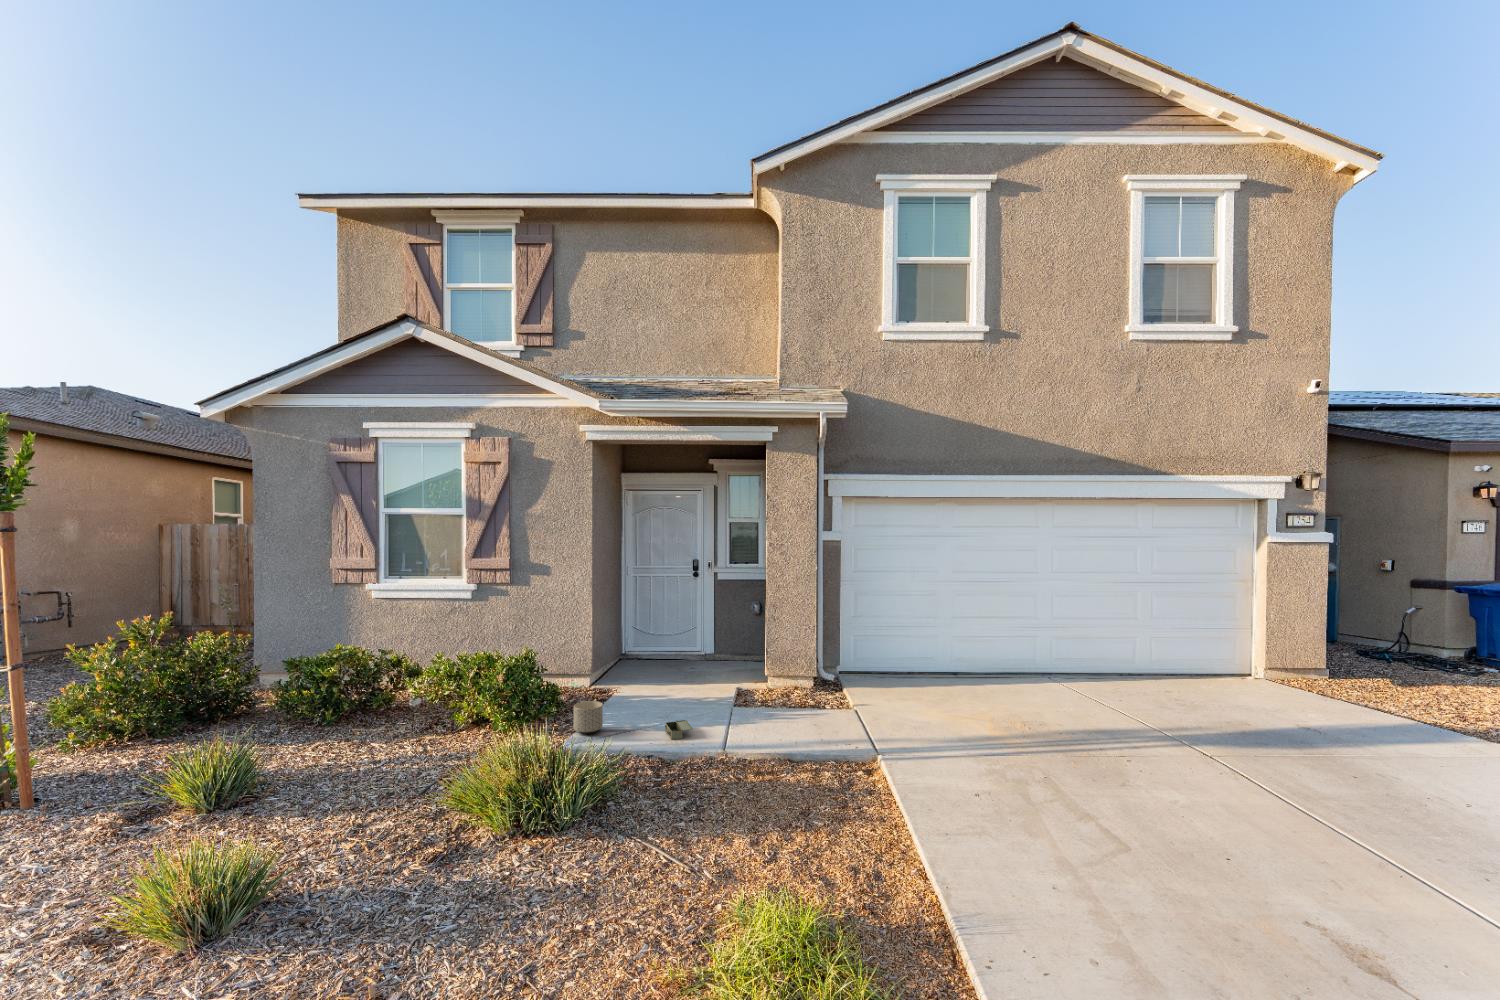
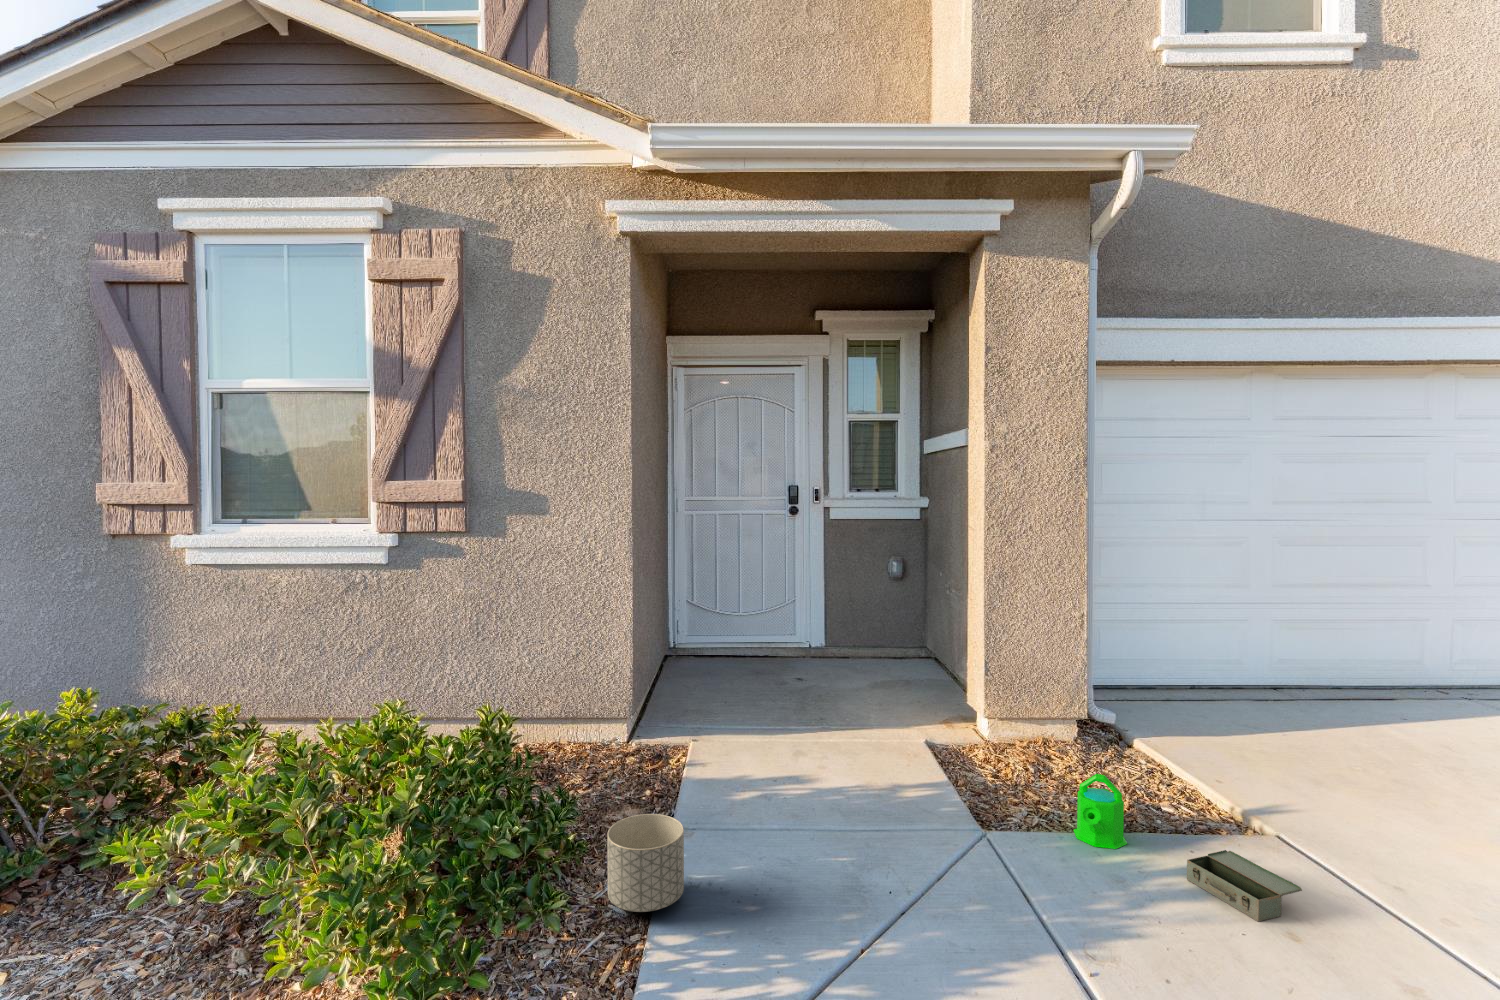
watering can: none [766,691,790,720] -> present [1073,774,1127,849]
toolbox: present [665,720,693,740] -> present [1187,850,1302,922]

